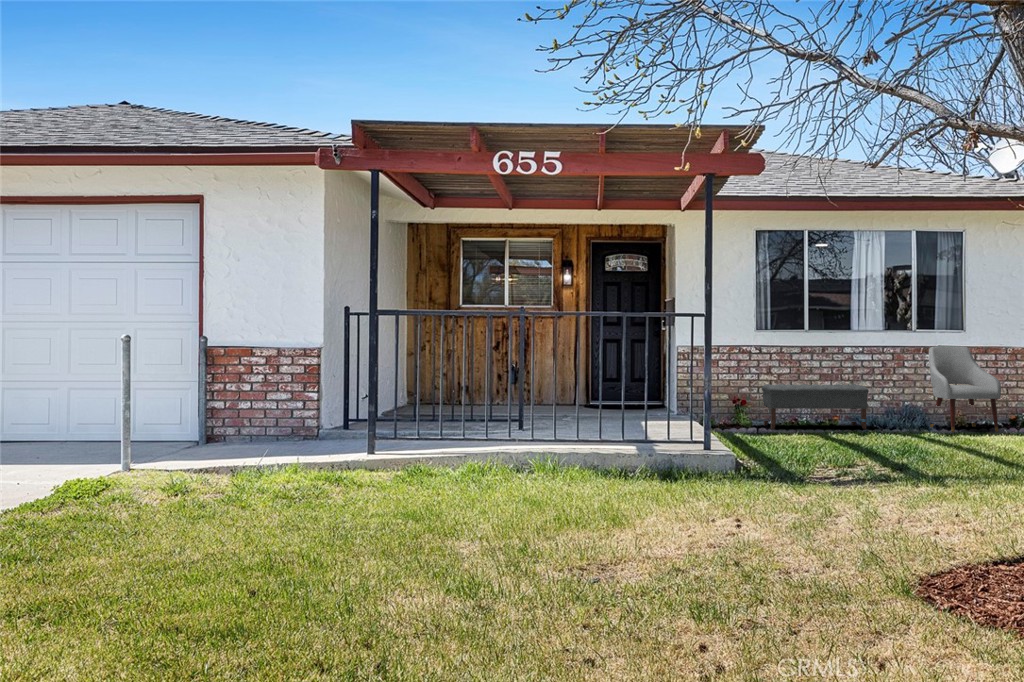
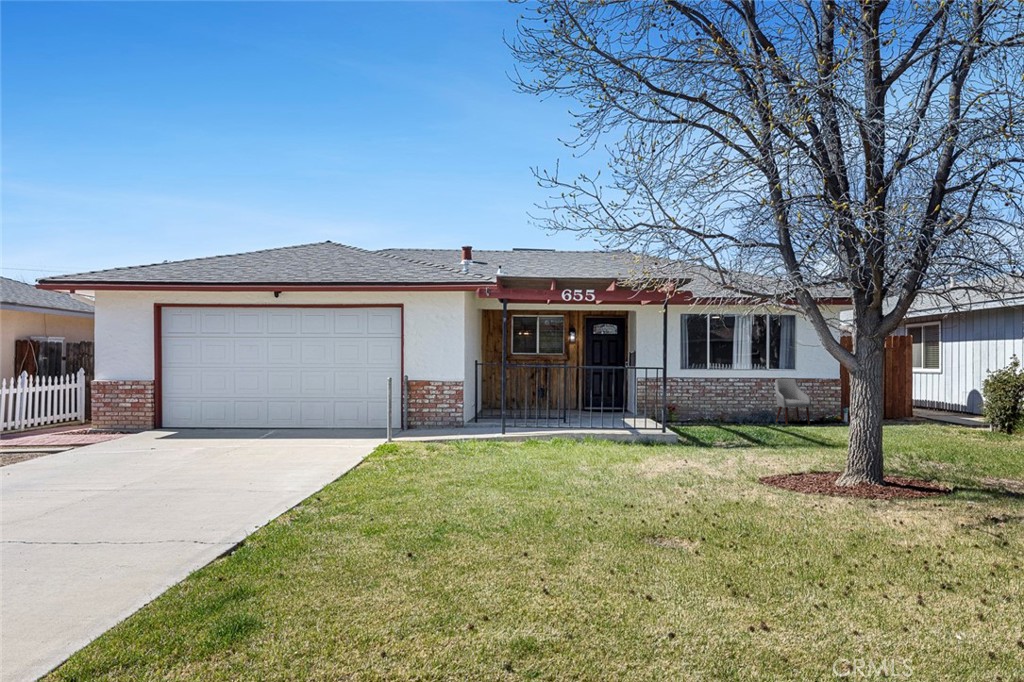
bench: present [762,384,869,429] -> none [687,399,744,423]

